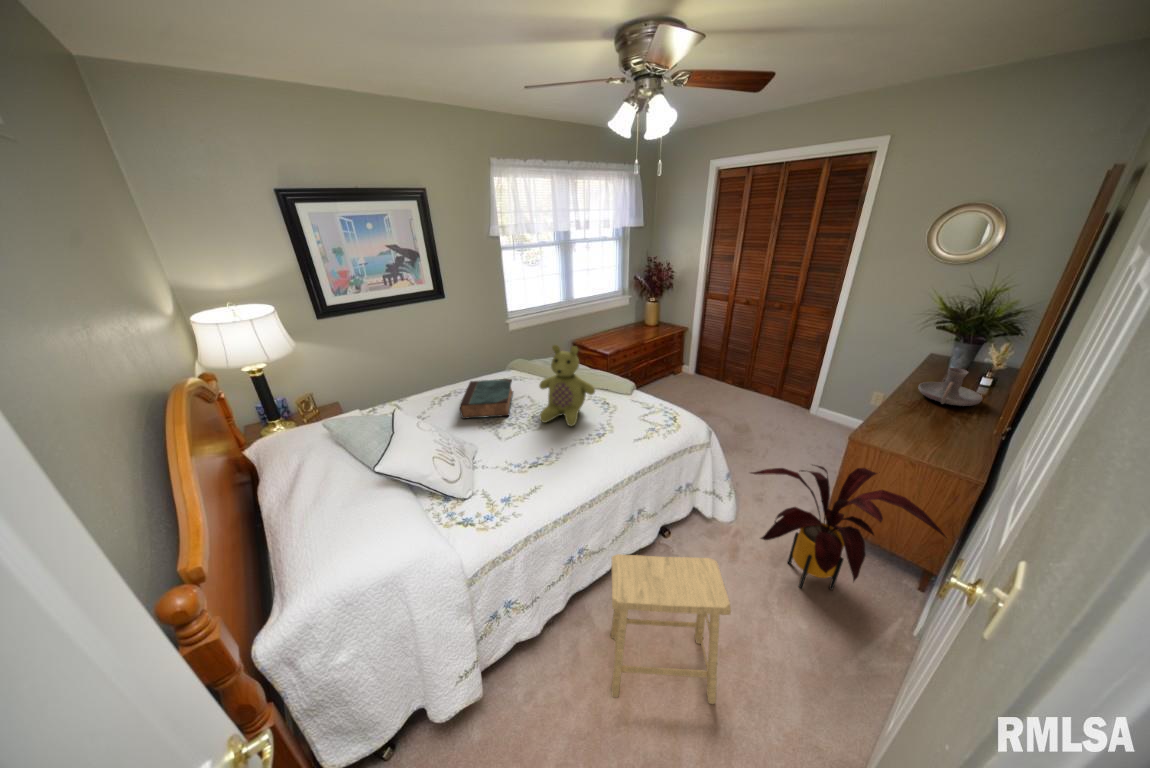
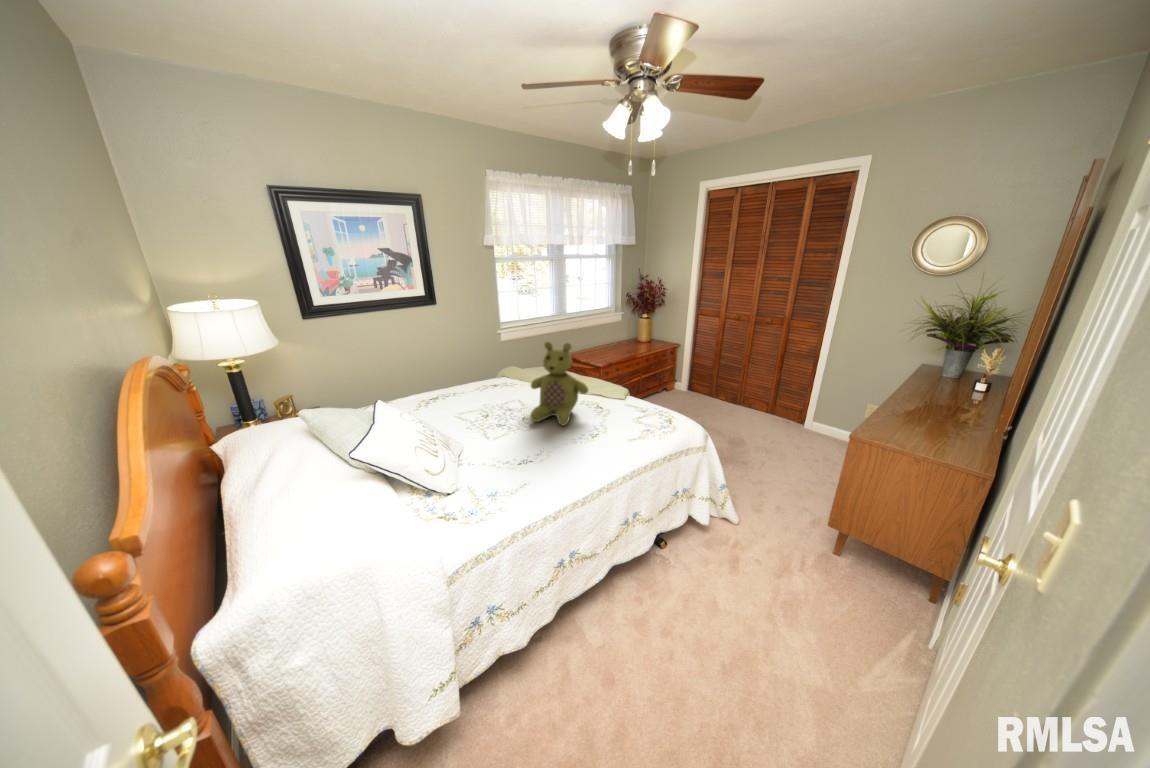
candle holder: present [919,368,982,406] -> none [914,370,980,407]
book: present [460,379,513,419] -> none [447,381,504,418]
house plant: present [751,466,947,590] -> none [747,462,961,602]
footstool: present [611,554,731,704] -> none [604,553,737,725]

